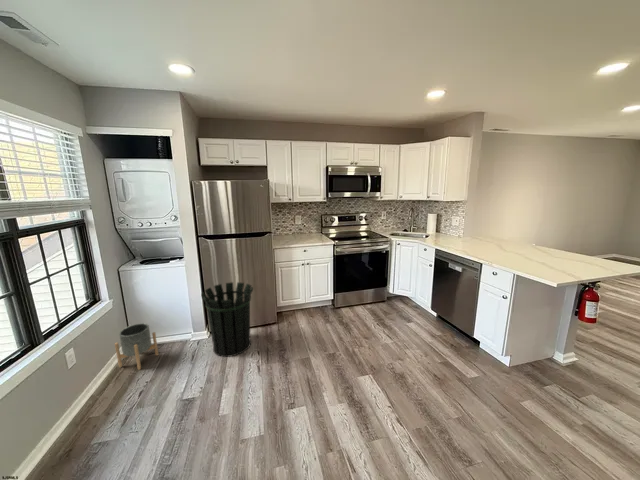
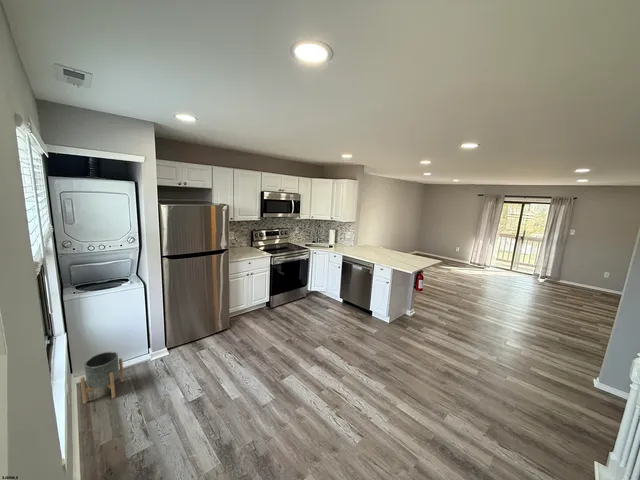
waste bin: present [201,282,253,357] -> none [174,296,223,365]

